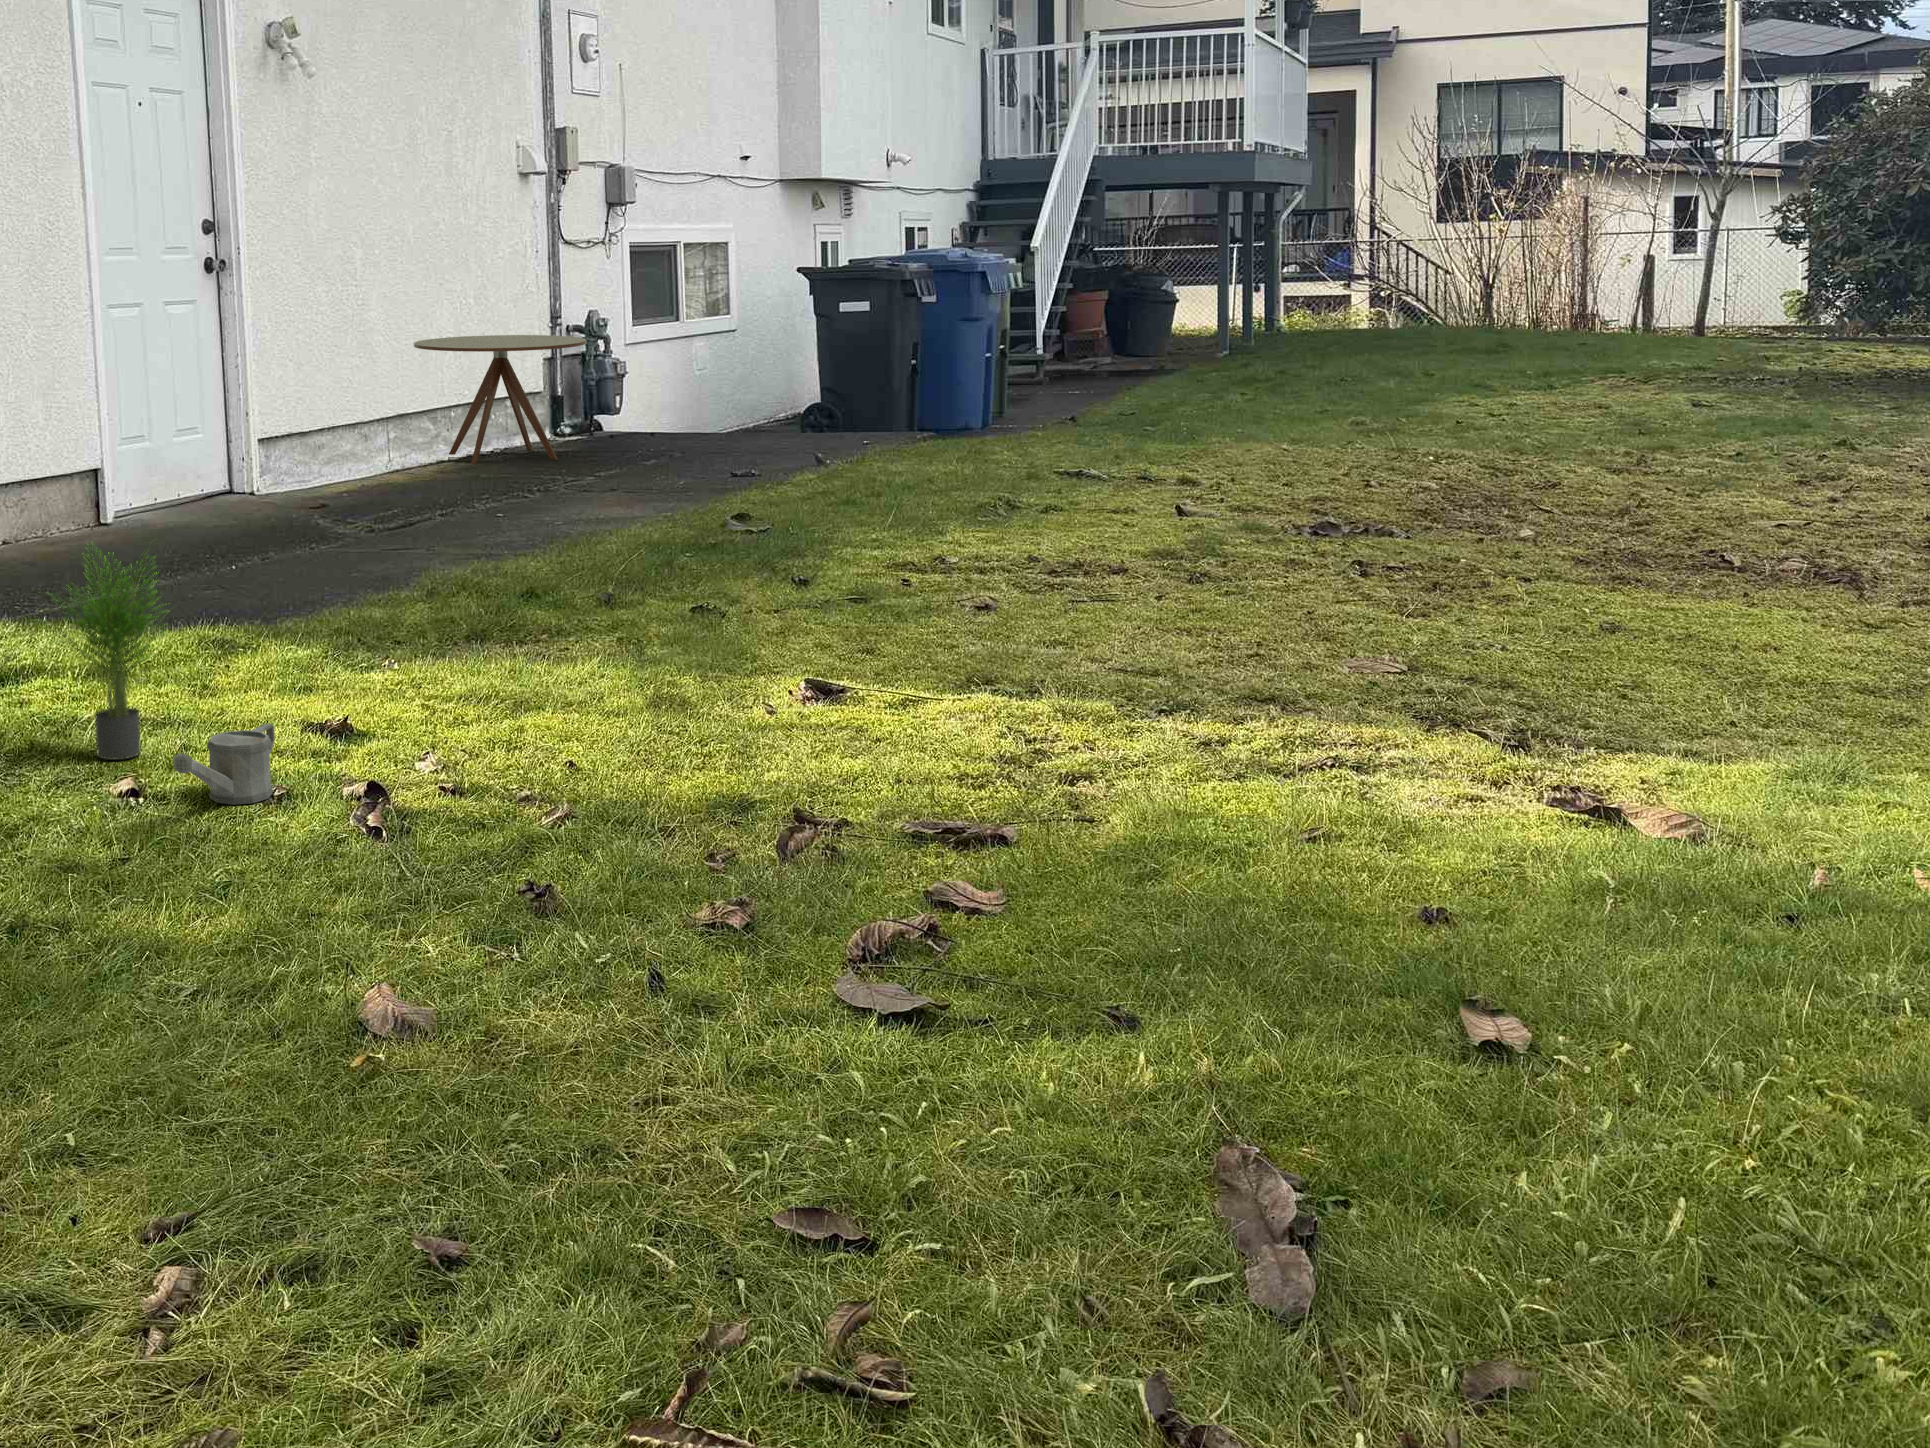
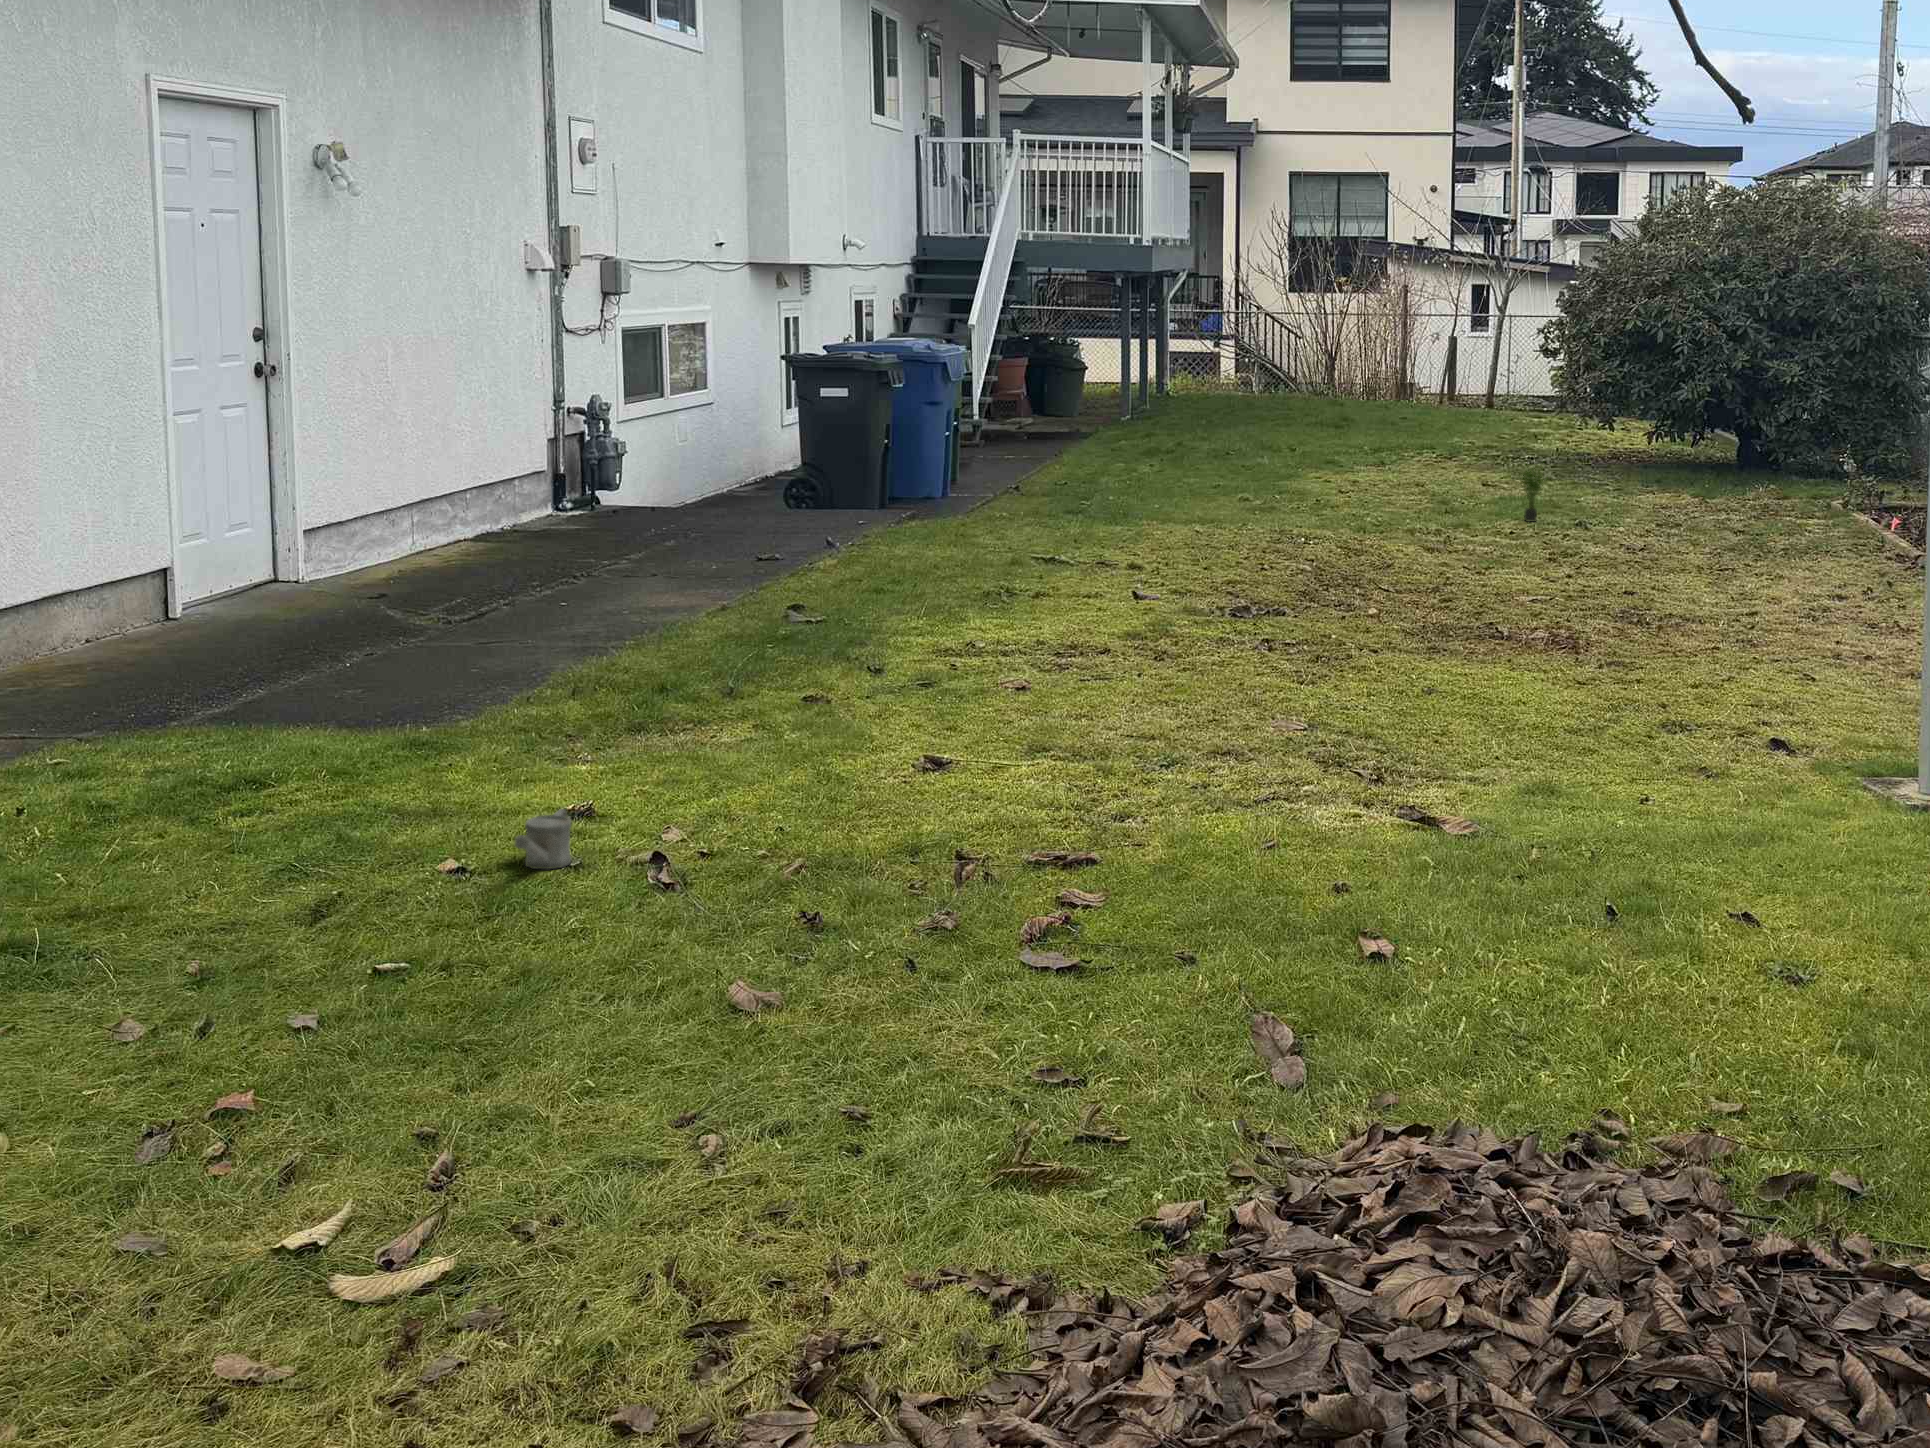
round table: present [414,335,586,465] -> none [445,428,612,551]
potted plant: present [33,546,169,760] -> present [1520,464,1546,522]

